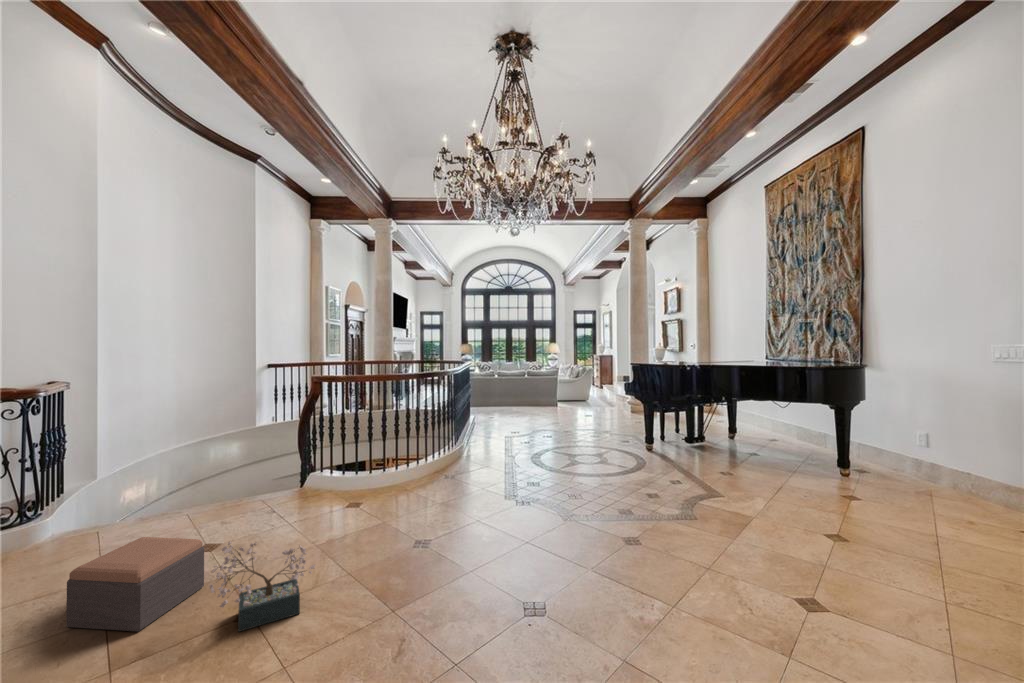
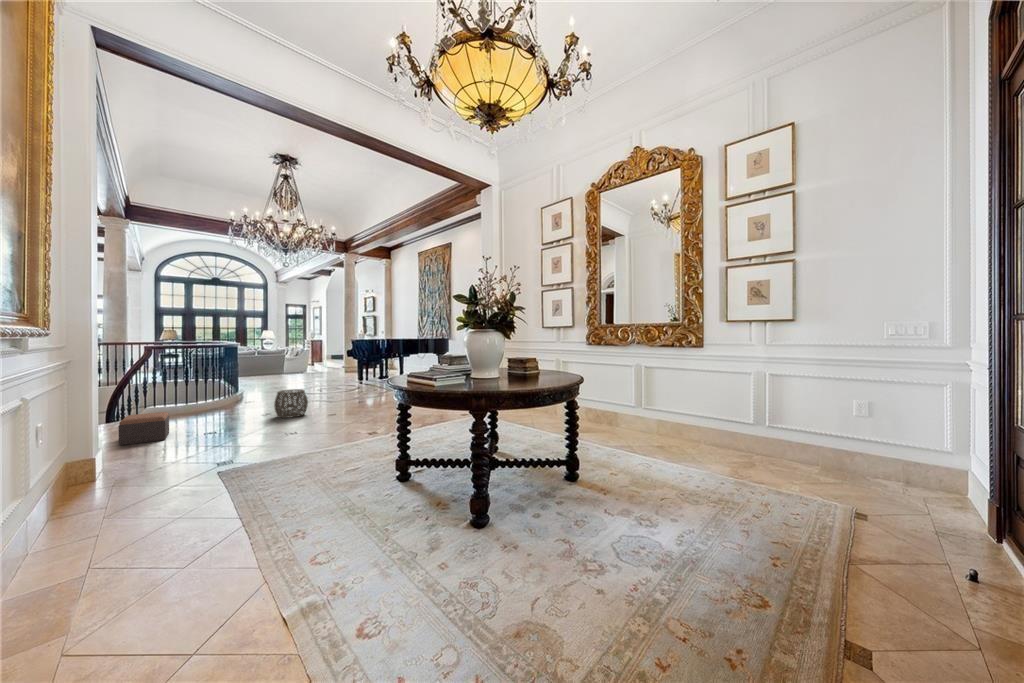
woven basket: none [415,496,492,587] -> present [274,389,308,418]
decorative plant: present [210,542,315,632] -> none [197,403,238,433]

